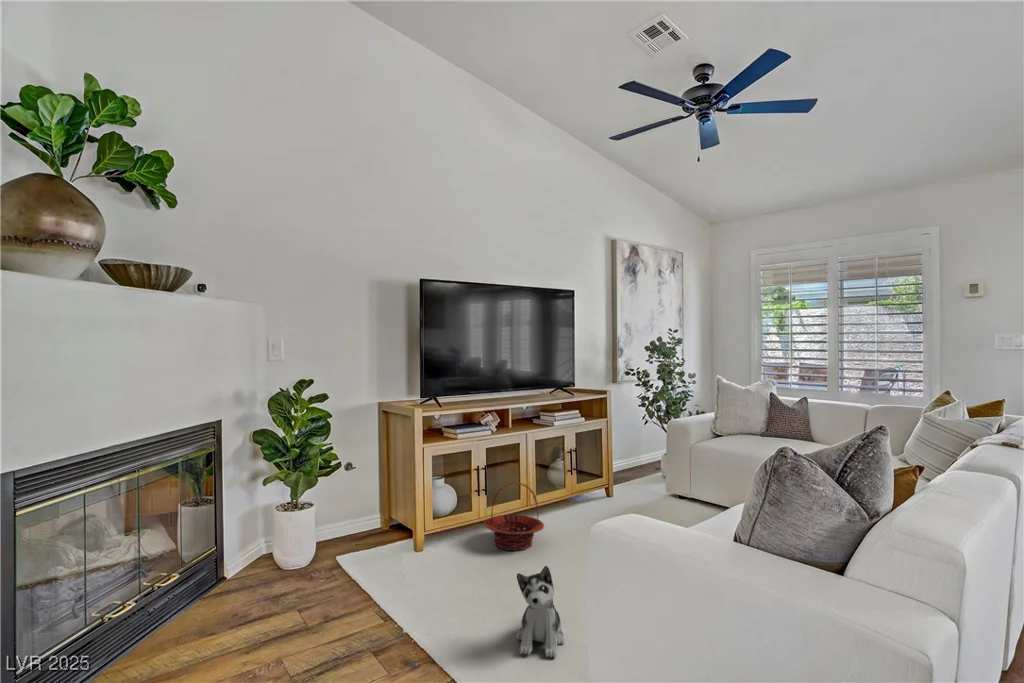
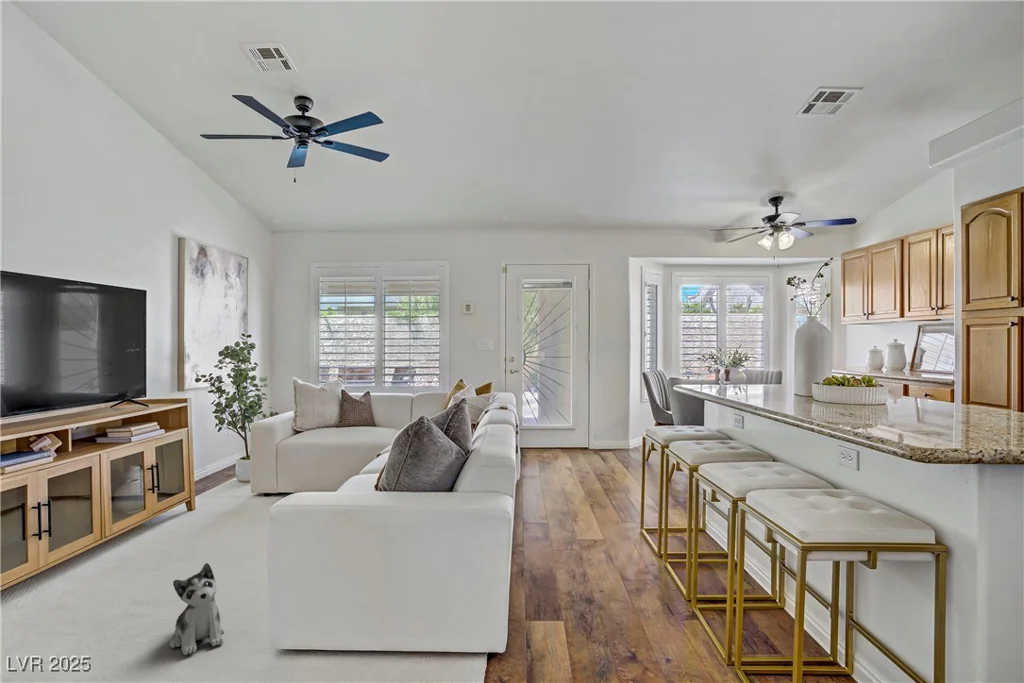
basket: present [484,482,544,550] -> none [54,509,144,590]

